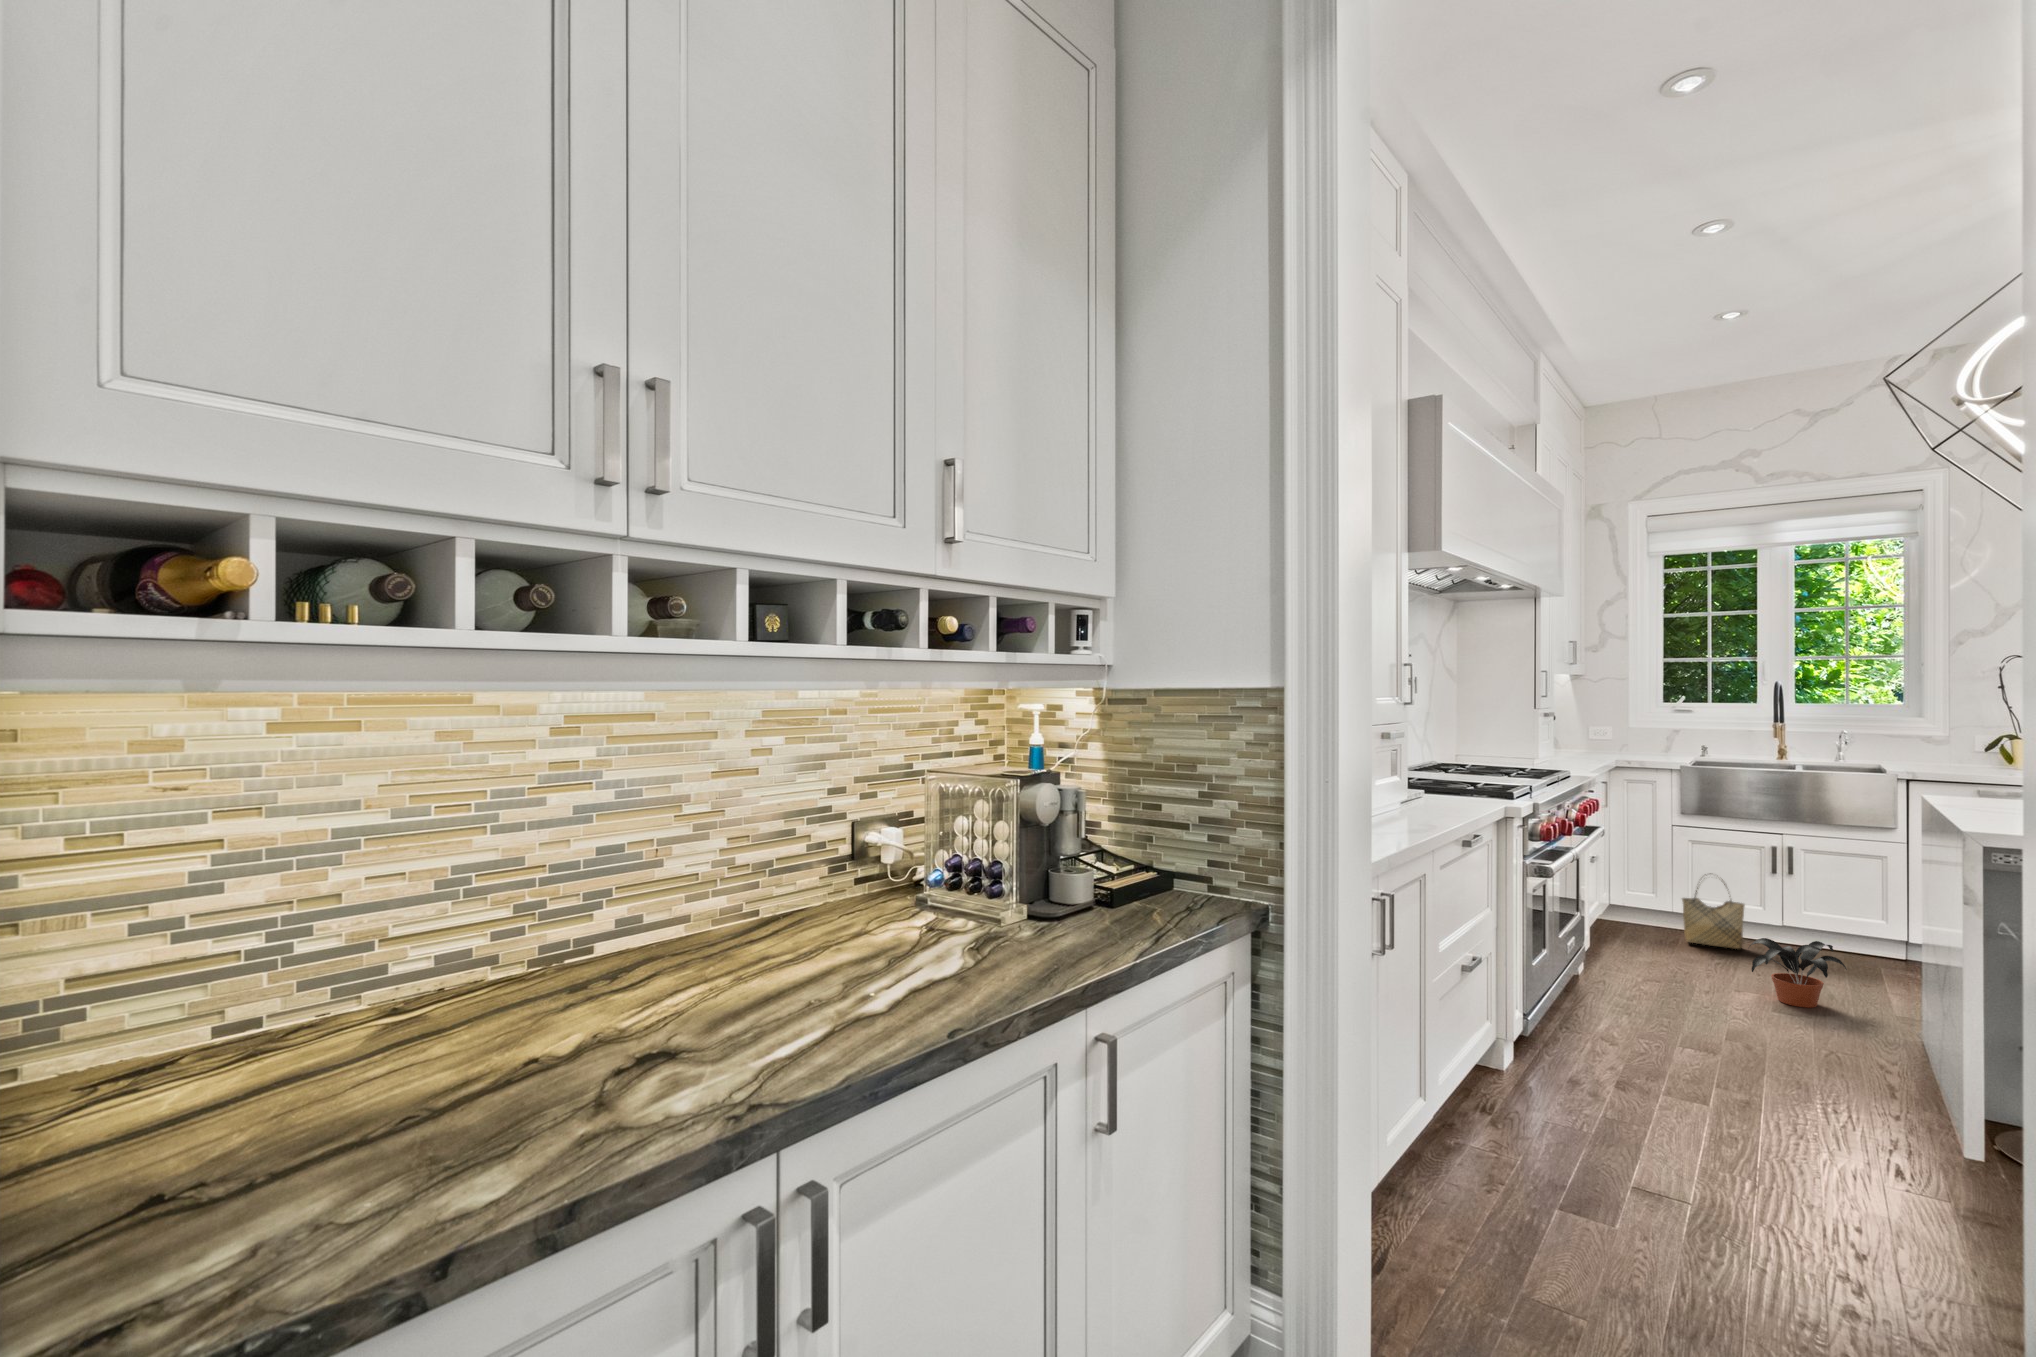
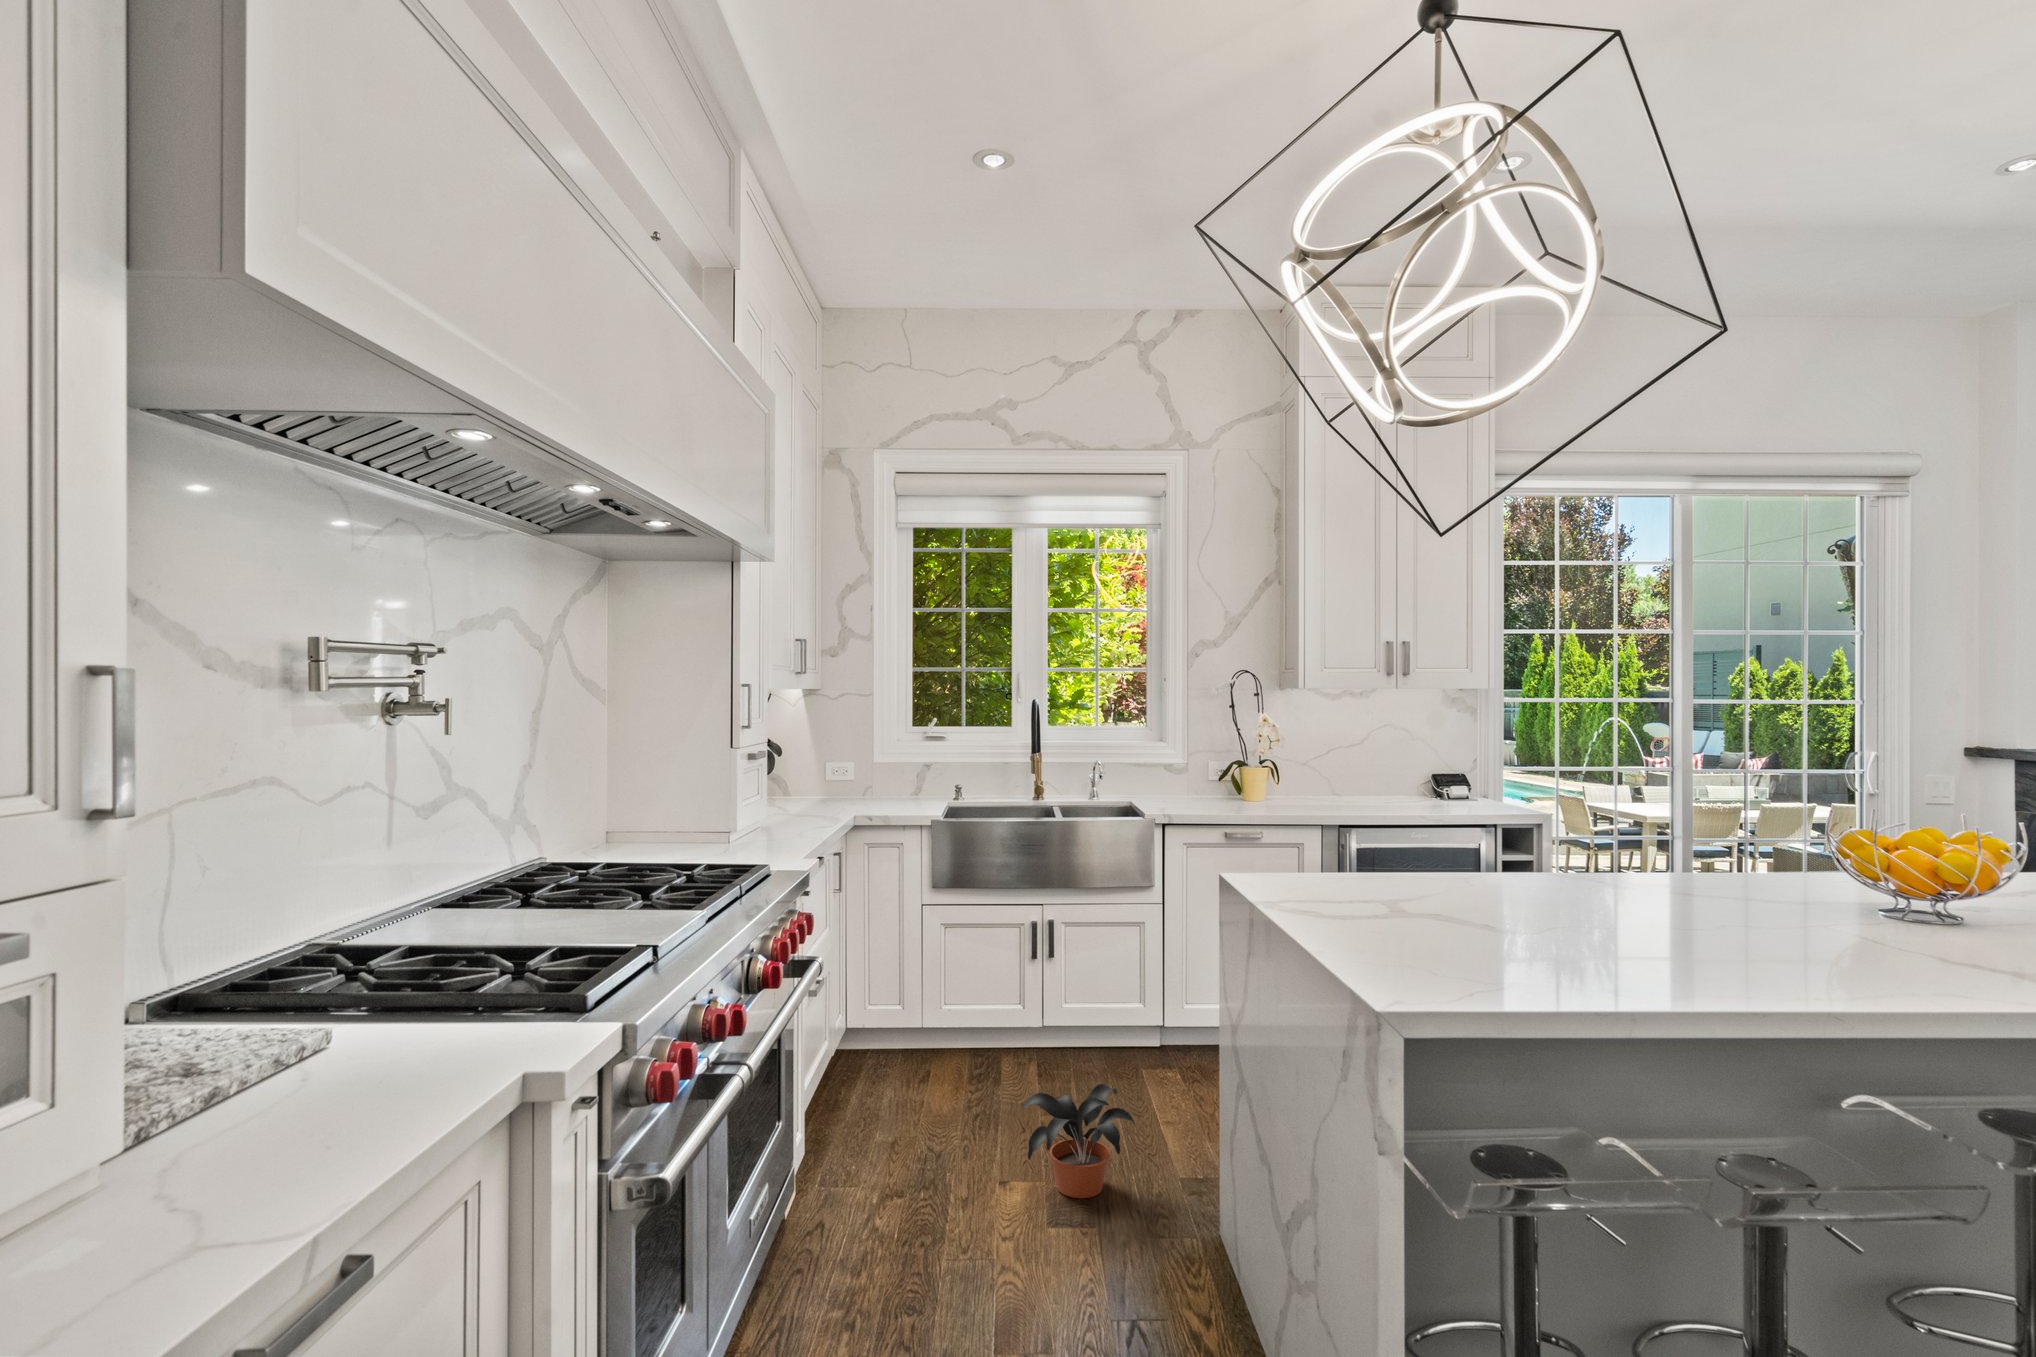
woven basket: present [1682,879,1745,949] -> none [932,968,1004,1075]

